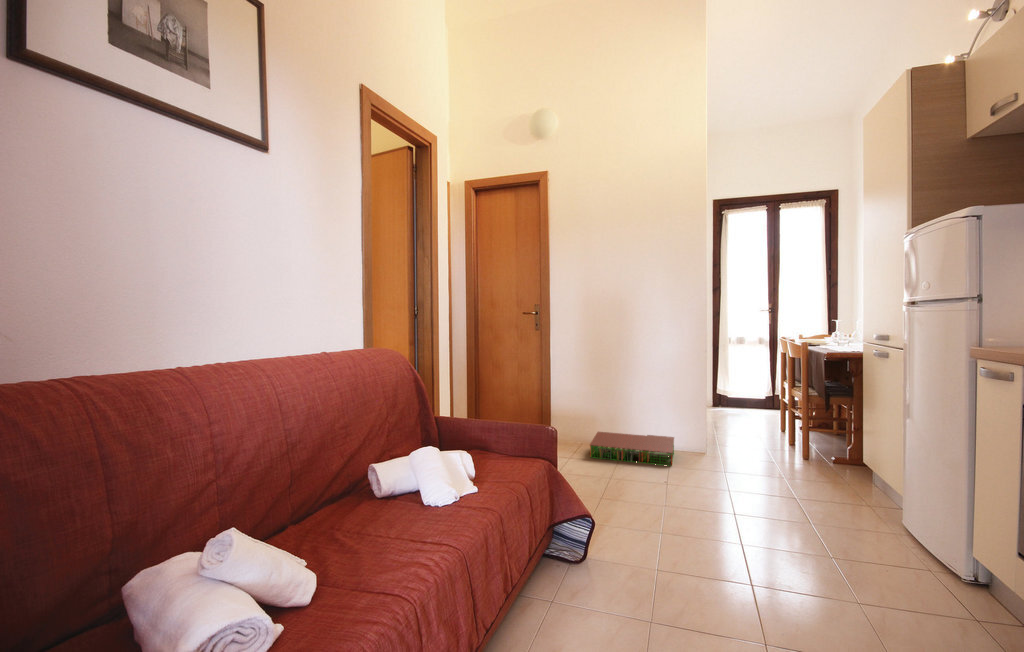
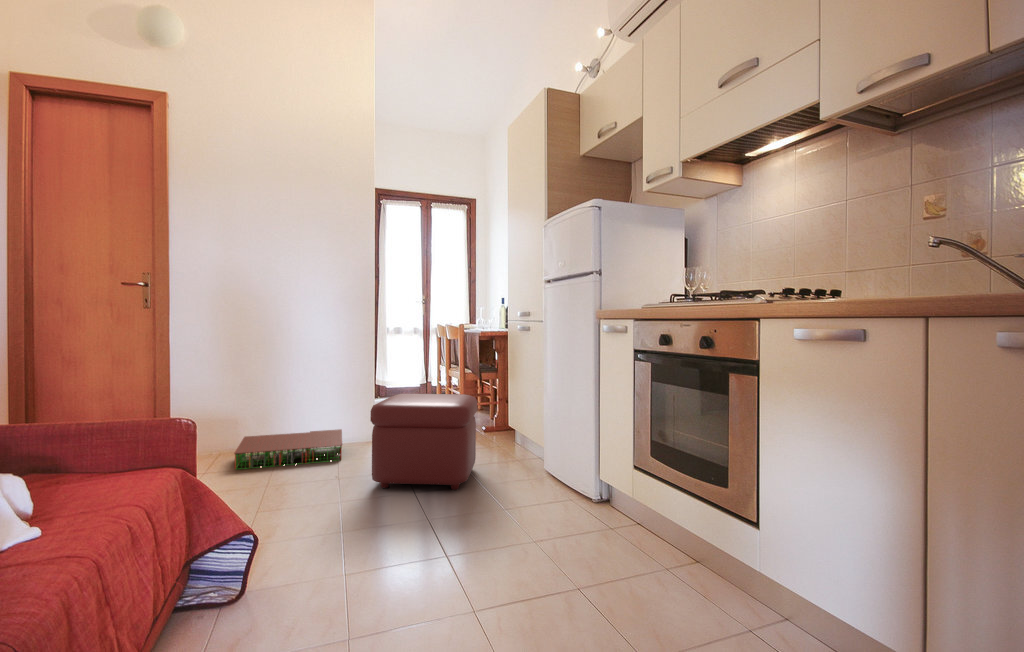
ottoman: none [692,415,810,522] -> present [370,394,477,490]

